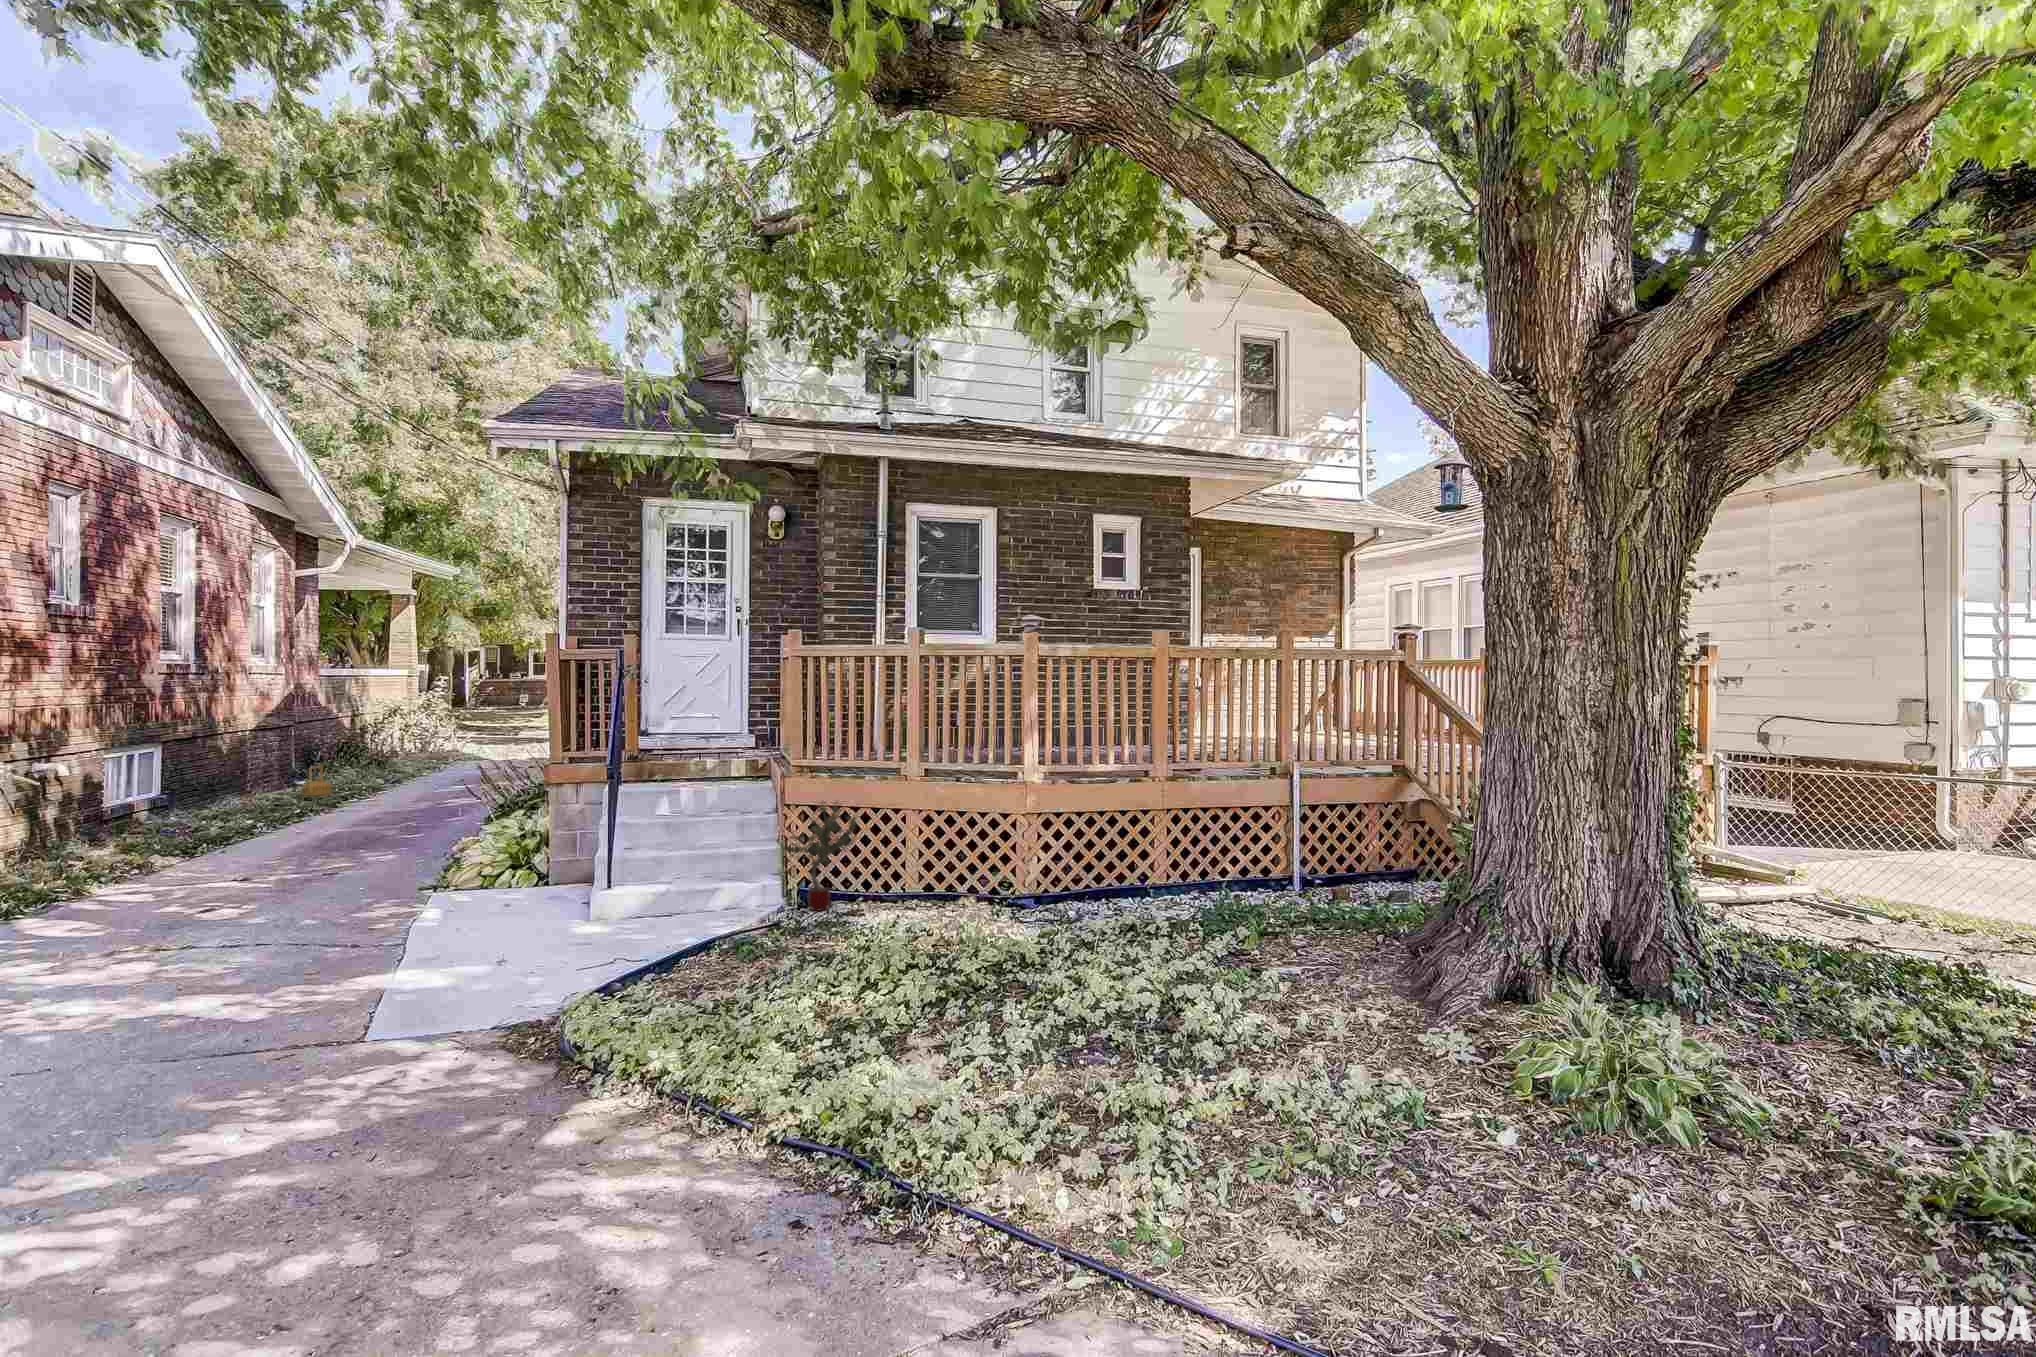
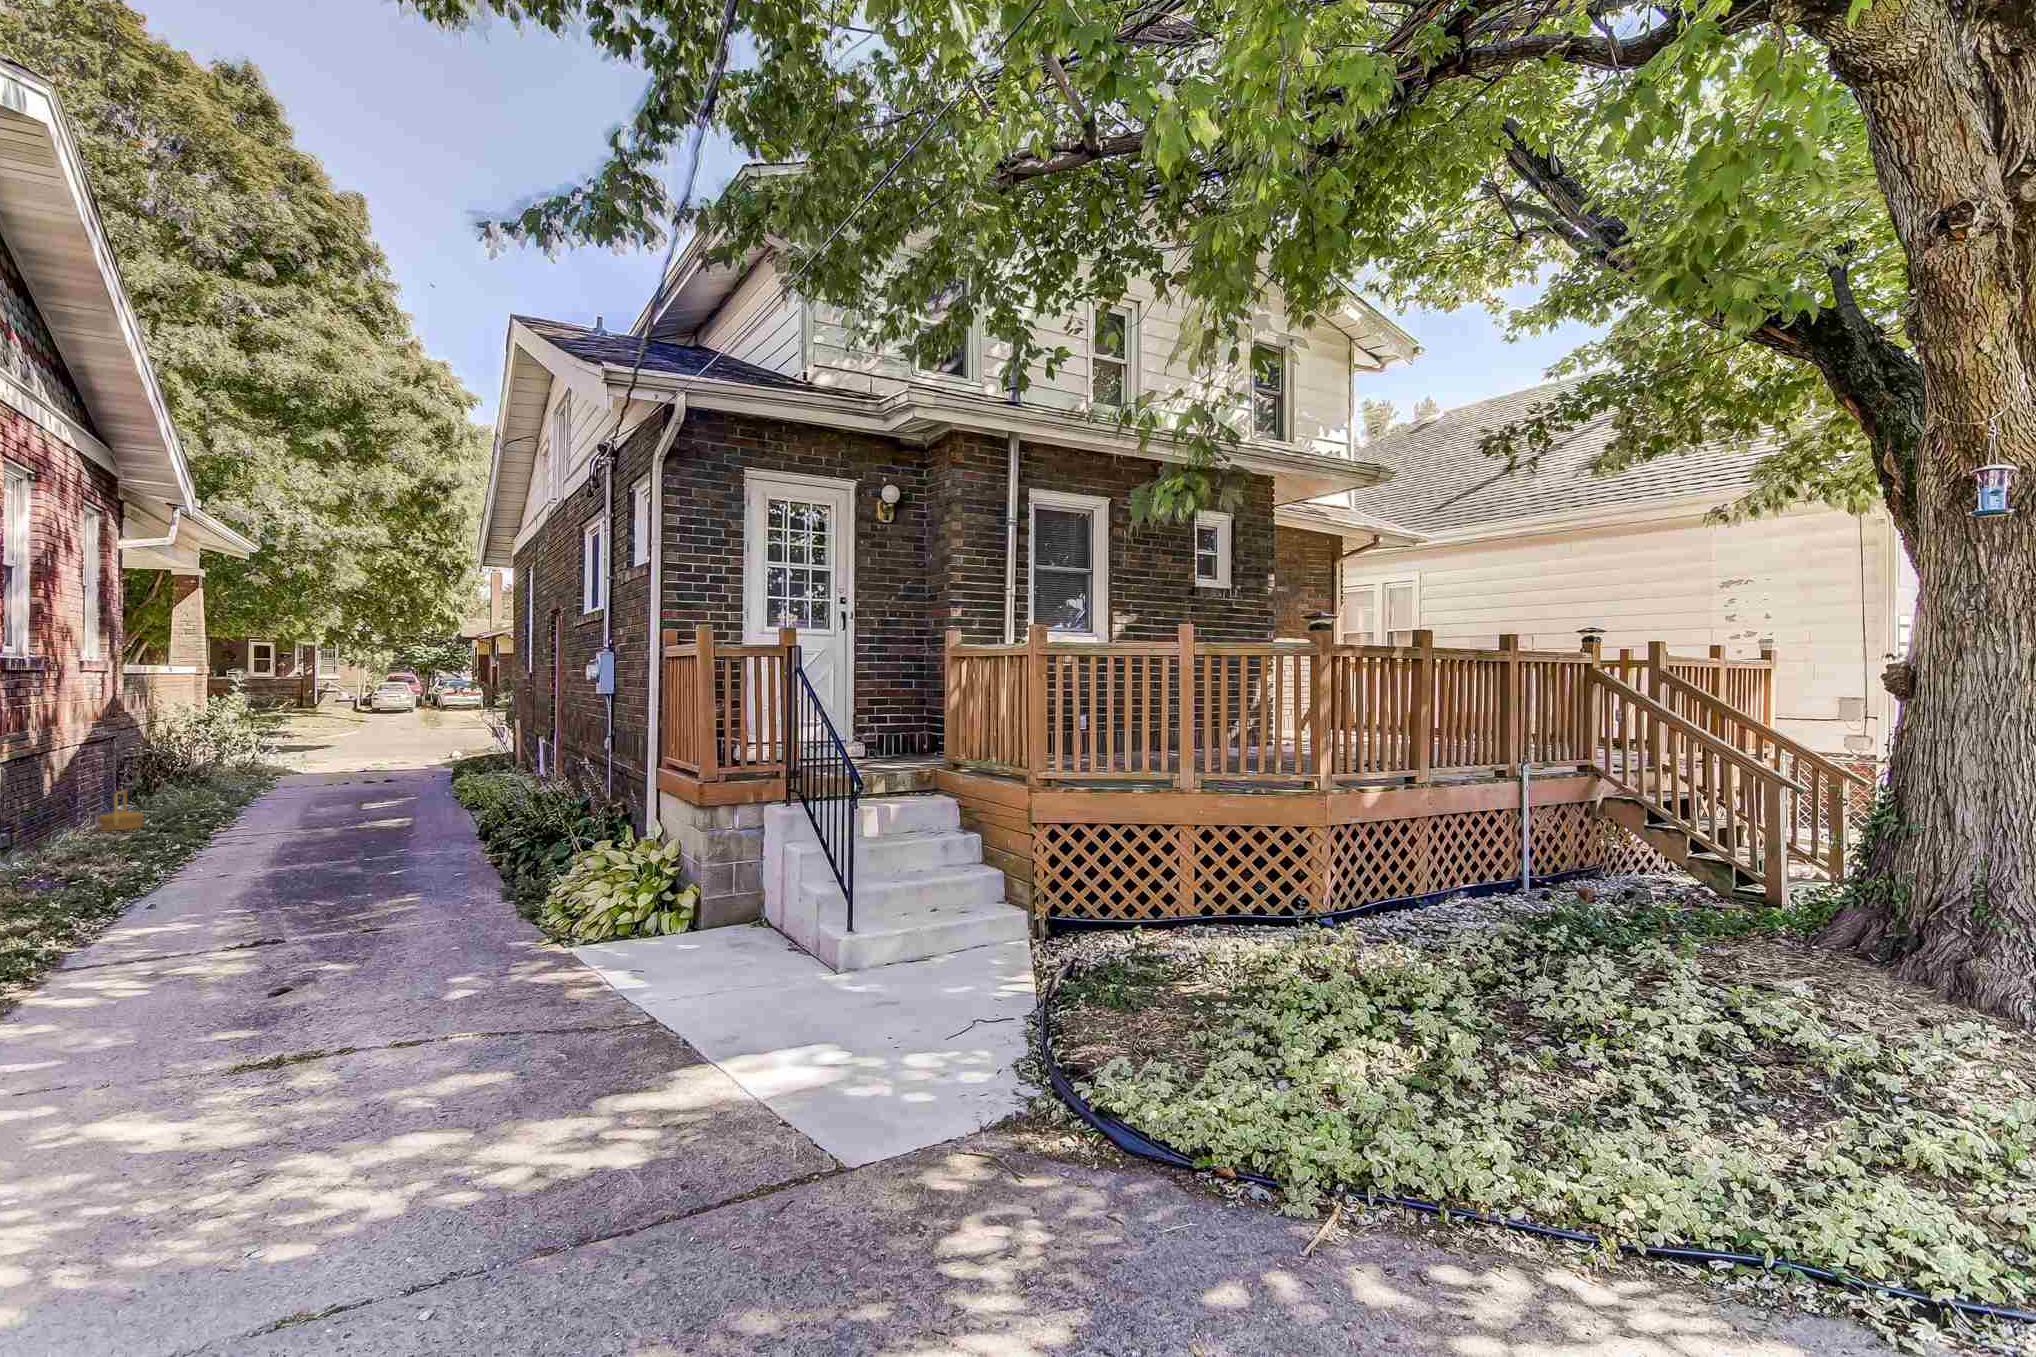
potted tree: present [783,801,856,911] -> none [1053,817,1158,947]

